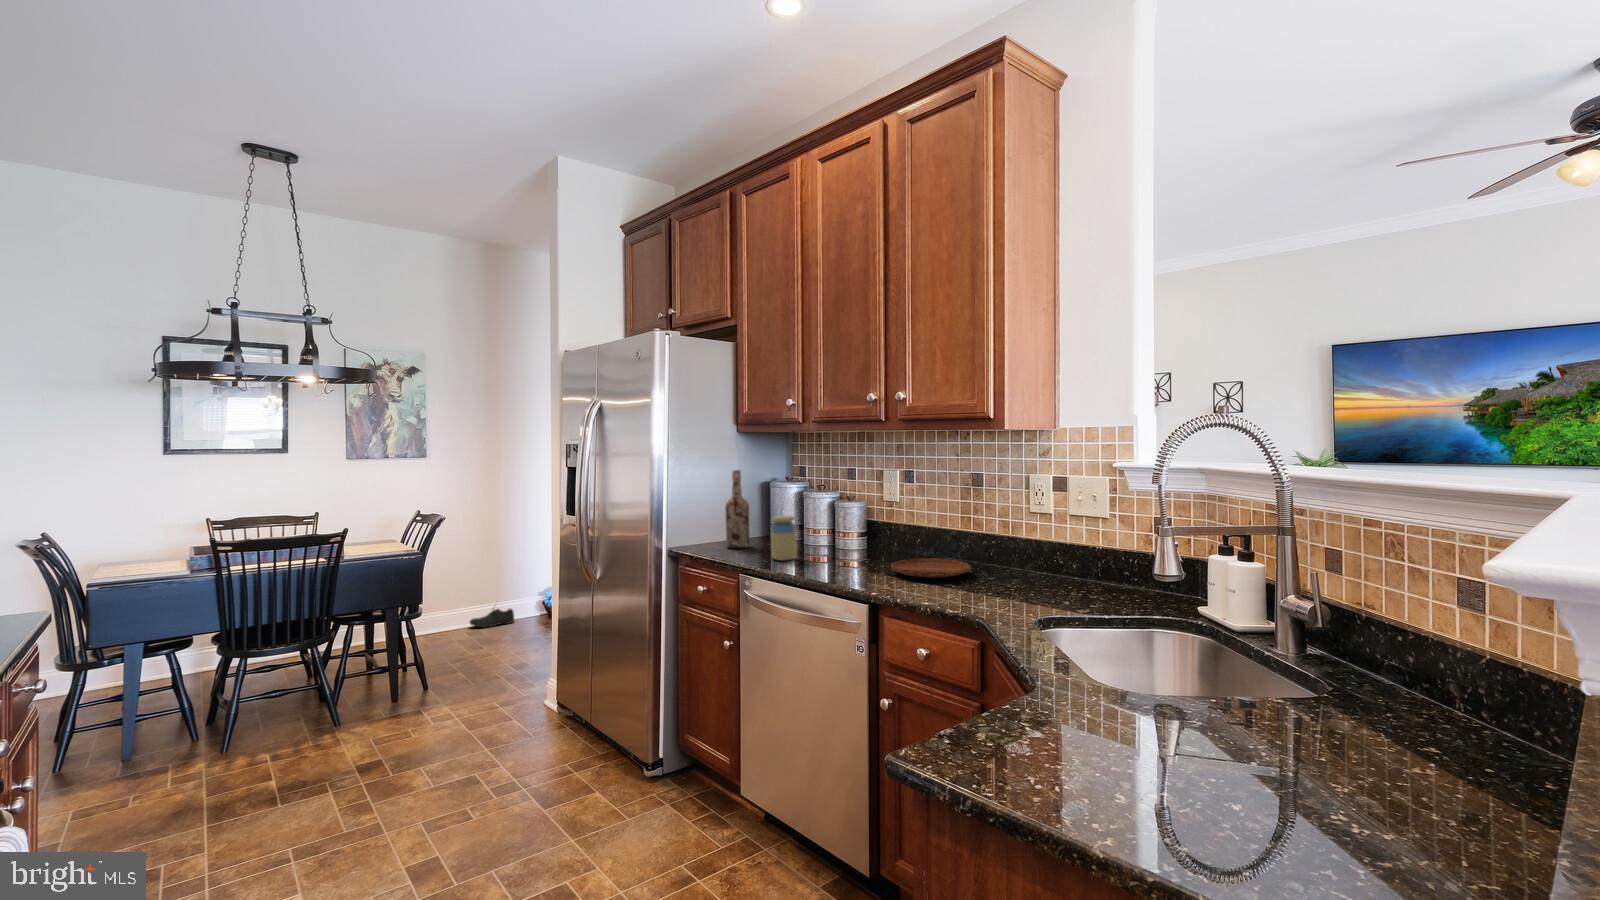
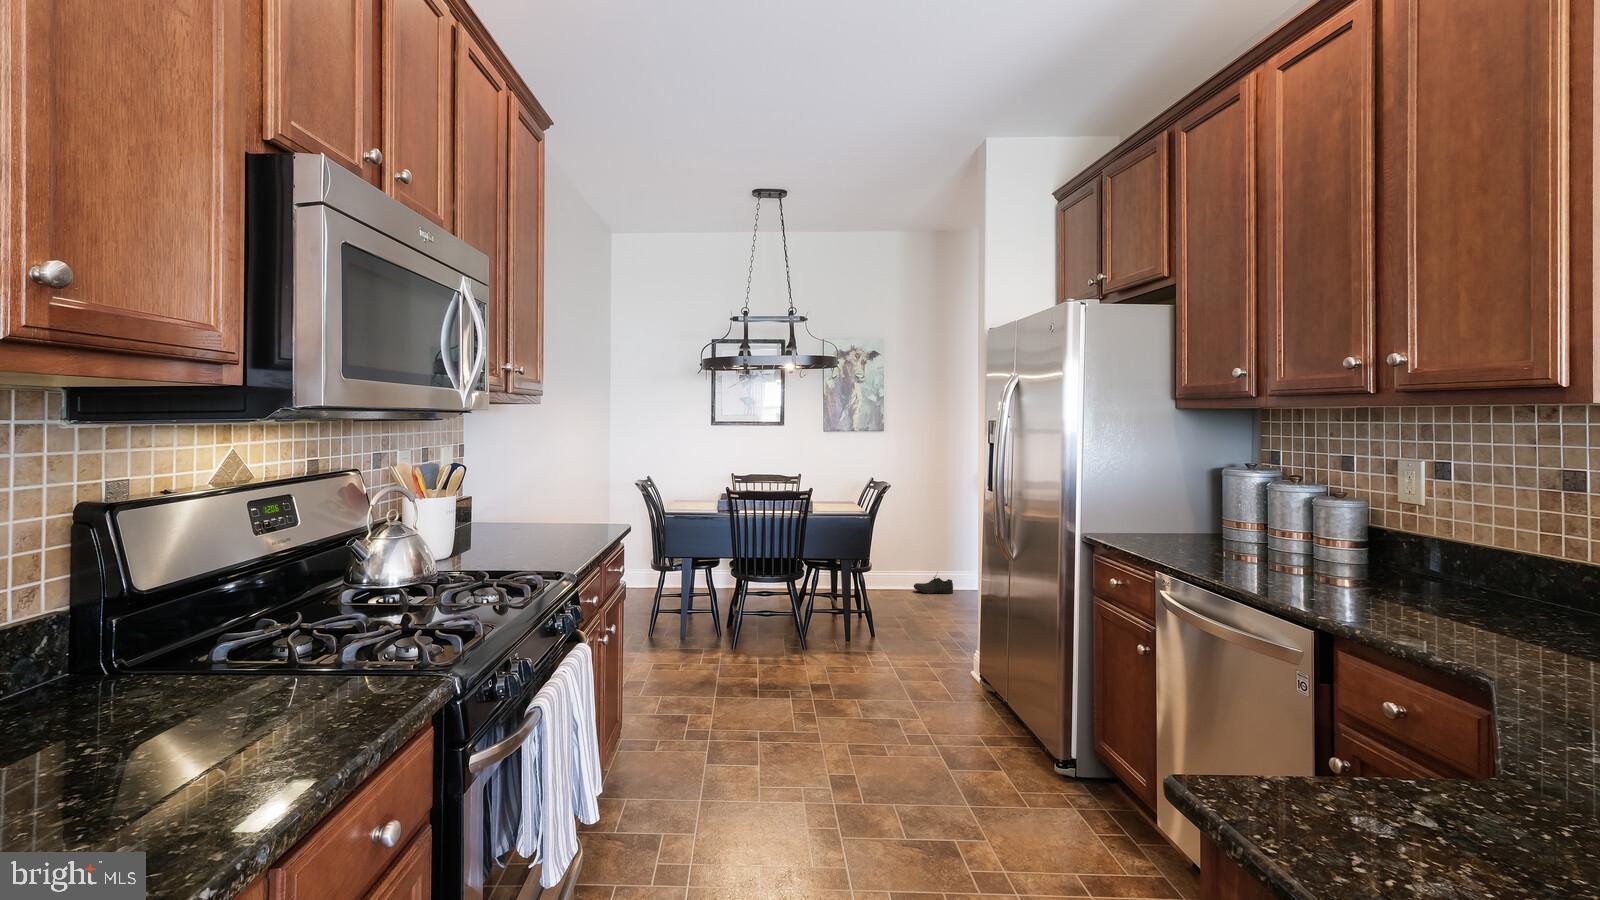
wine bottle: present [726,470,750,548] -> none [1159,452,1191,543]
jar: present [771,516,797,560] -> none [1211,509,1248,564]
tray: present [891,558,972,577] -> none [1388,584,1542,616]

